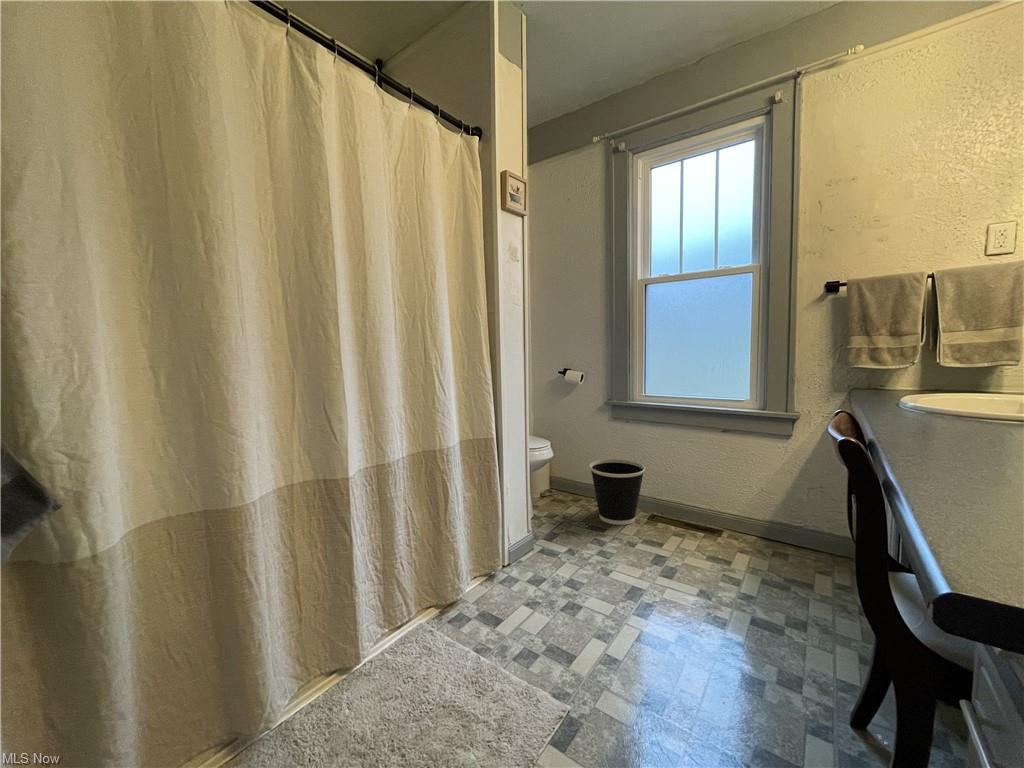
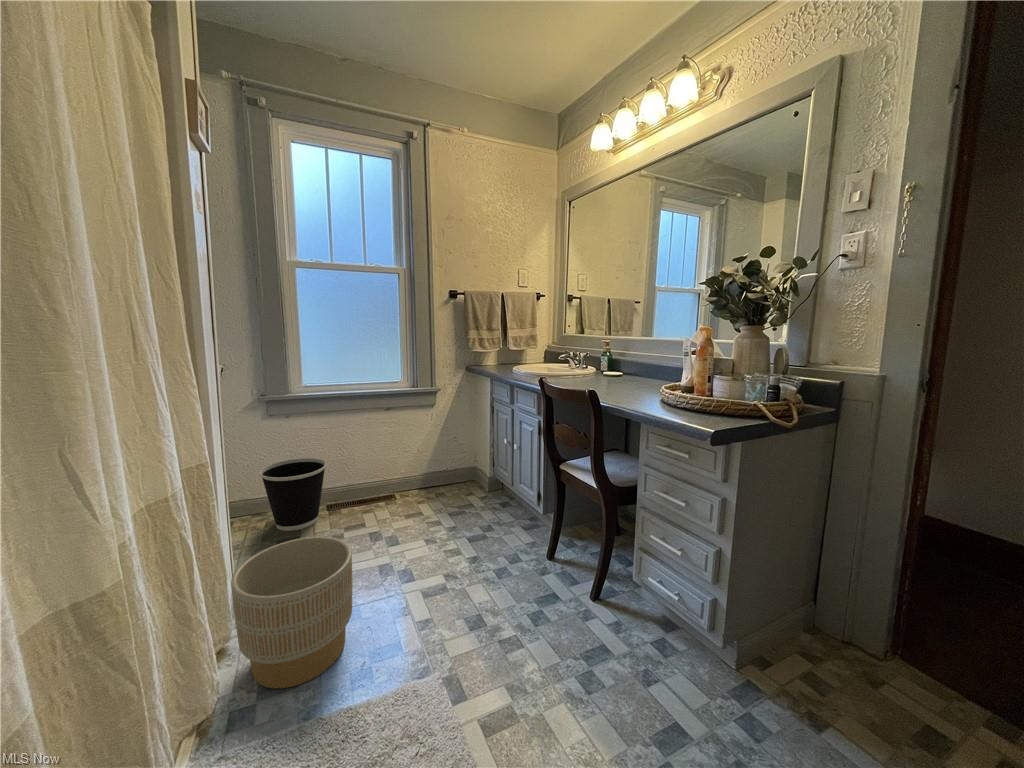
planter: none [475,514,561,631] -> present [231,537,352,689]

